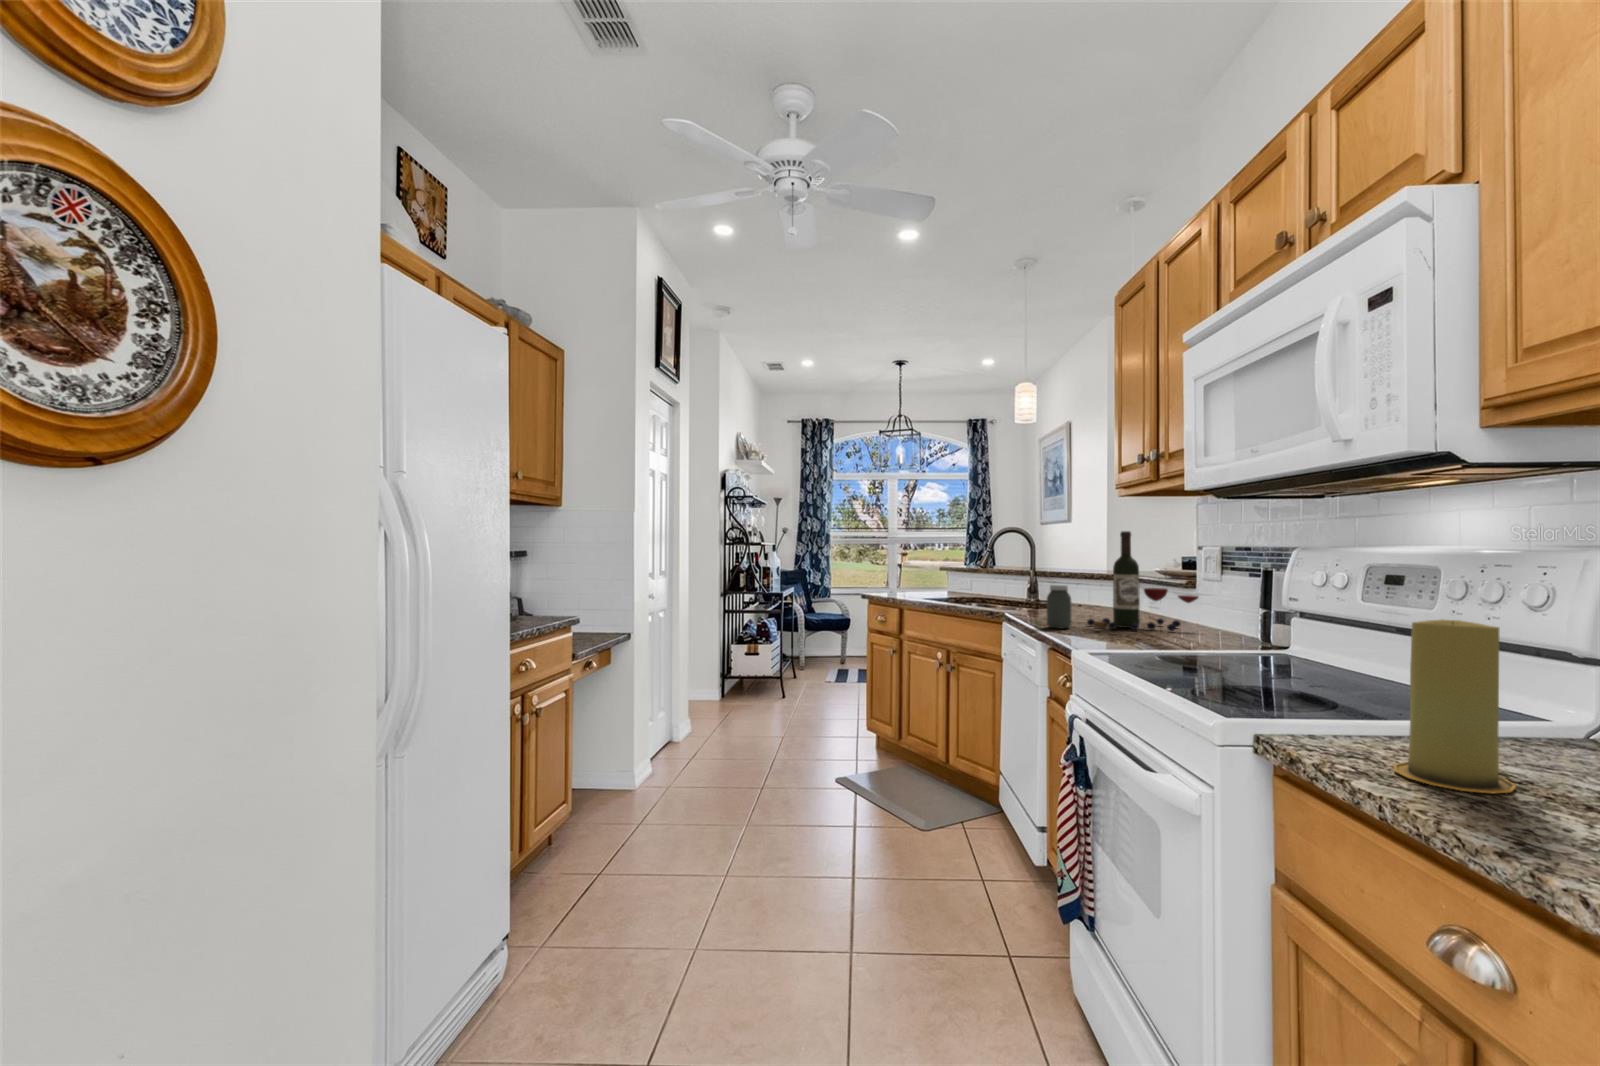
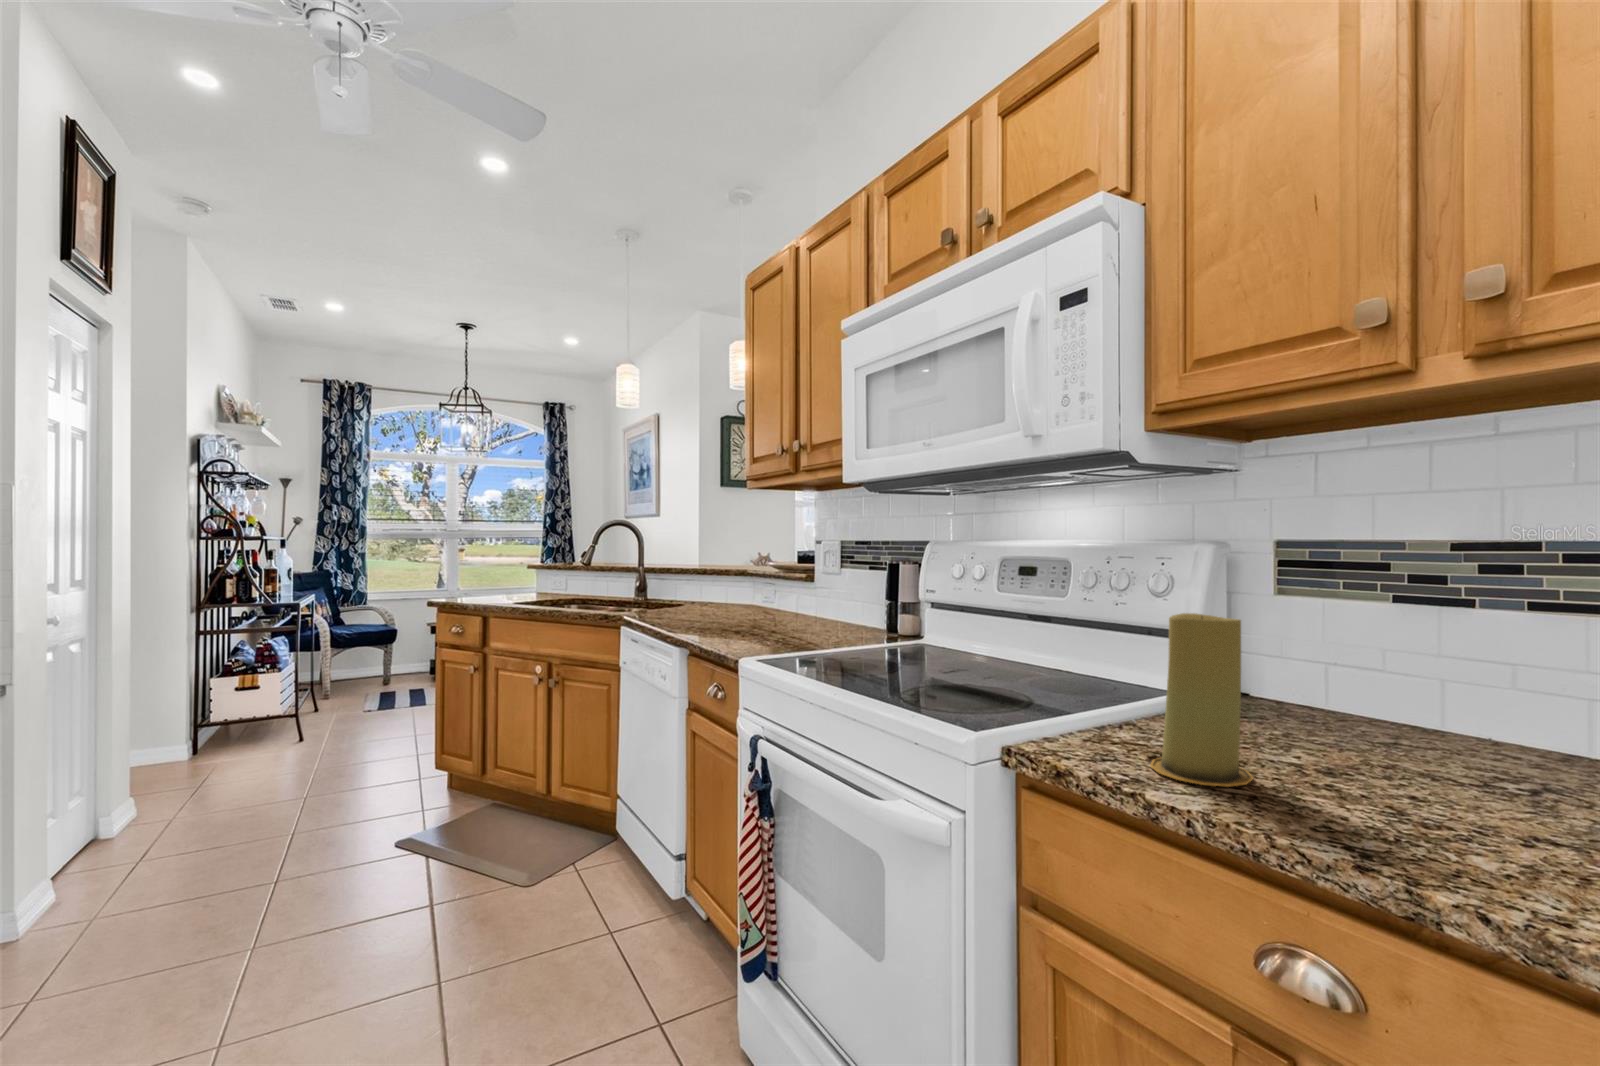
wine bottle: present [1087,531,1198,631] -> none [724,524,831,629]
jar: present [1047,585,1072,628] -> none [686,583,712,633]

